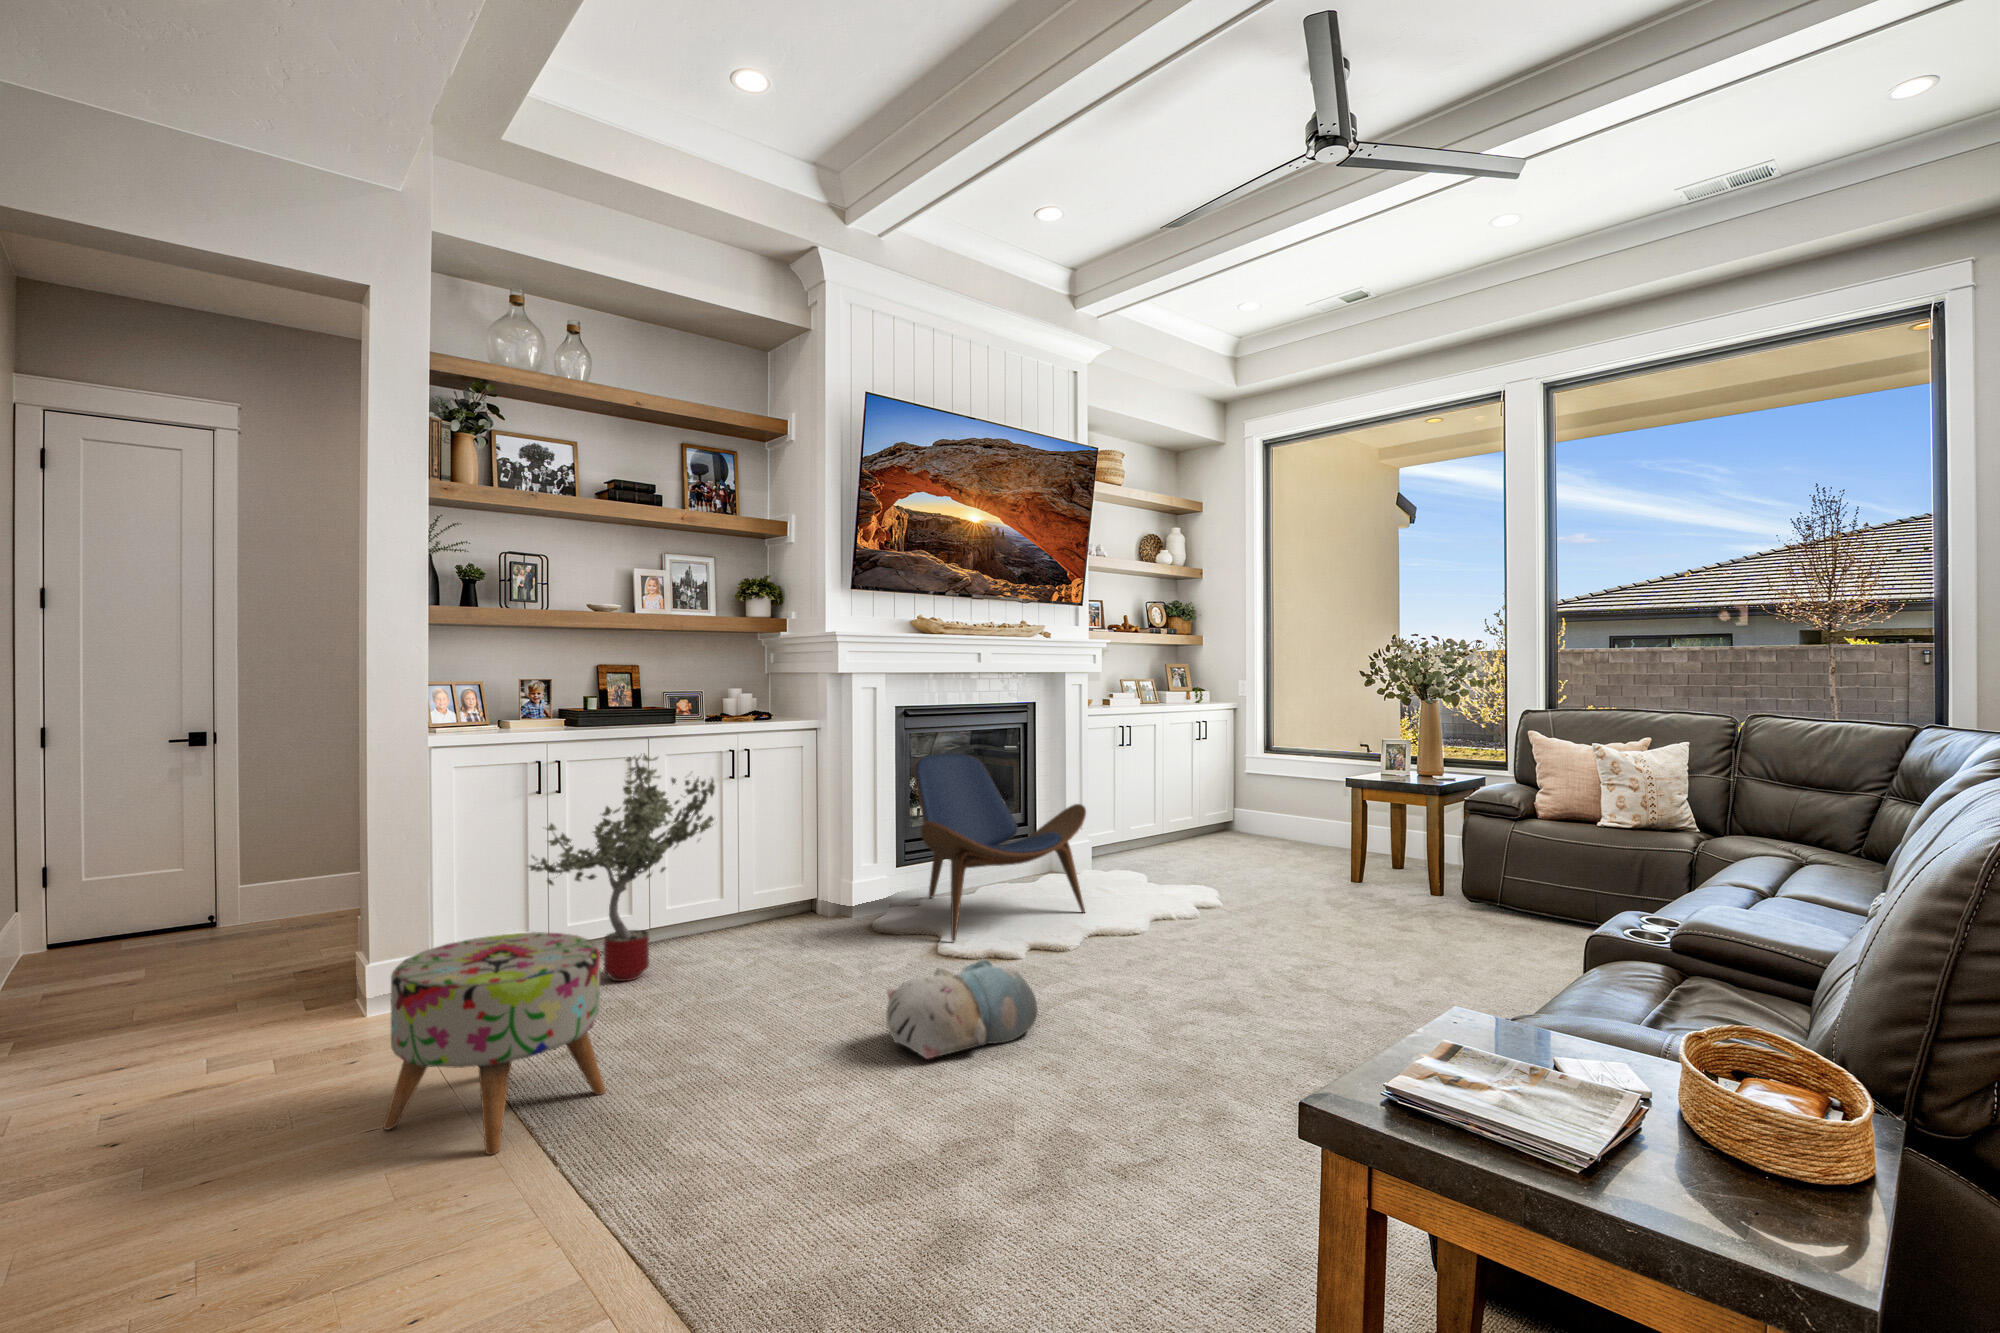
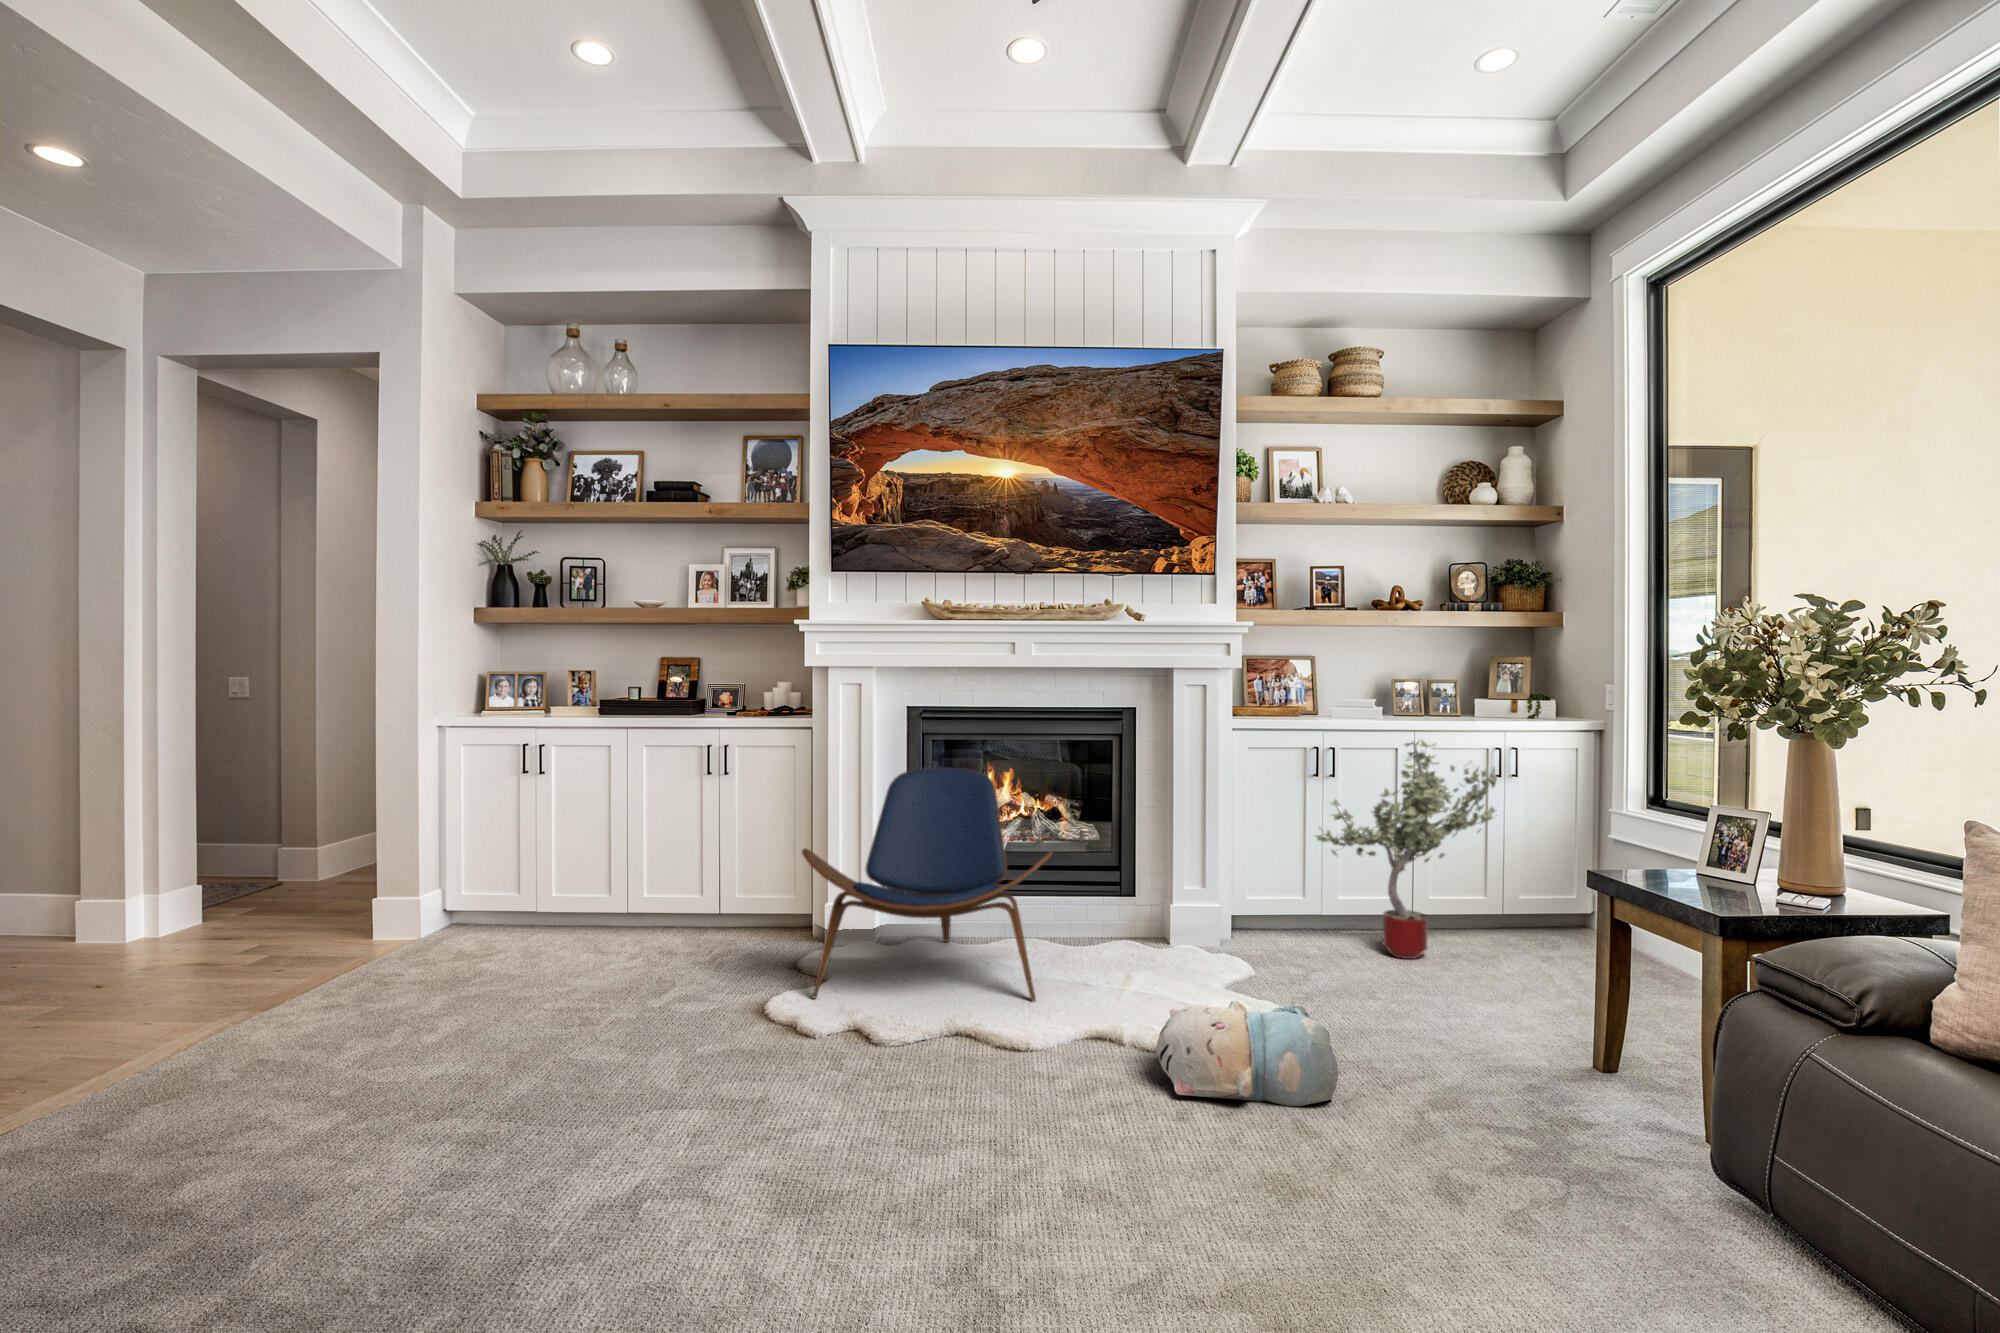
potted tree: present [529,754,715,981] -> present [1315,740,1497,959]
ottoman: present [383,932,606,1155] -> none [82,896,287,1078]
plush toy: present [886,959,1038,1059] -> present [1155,1000,1338,1106]

